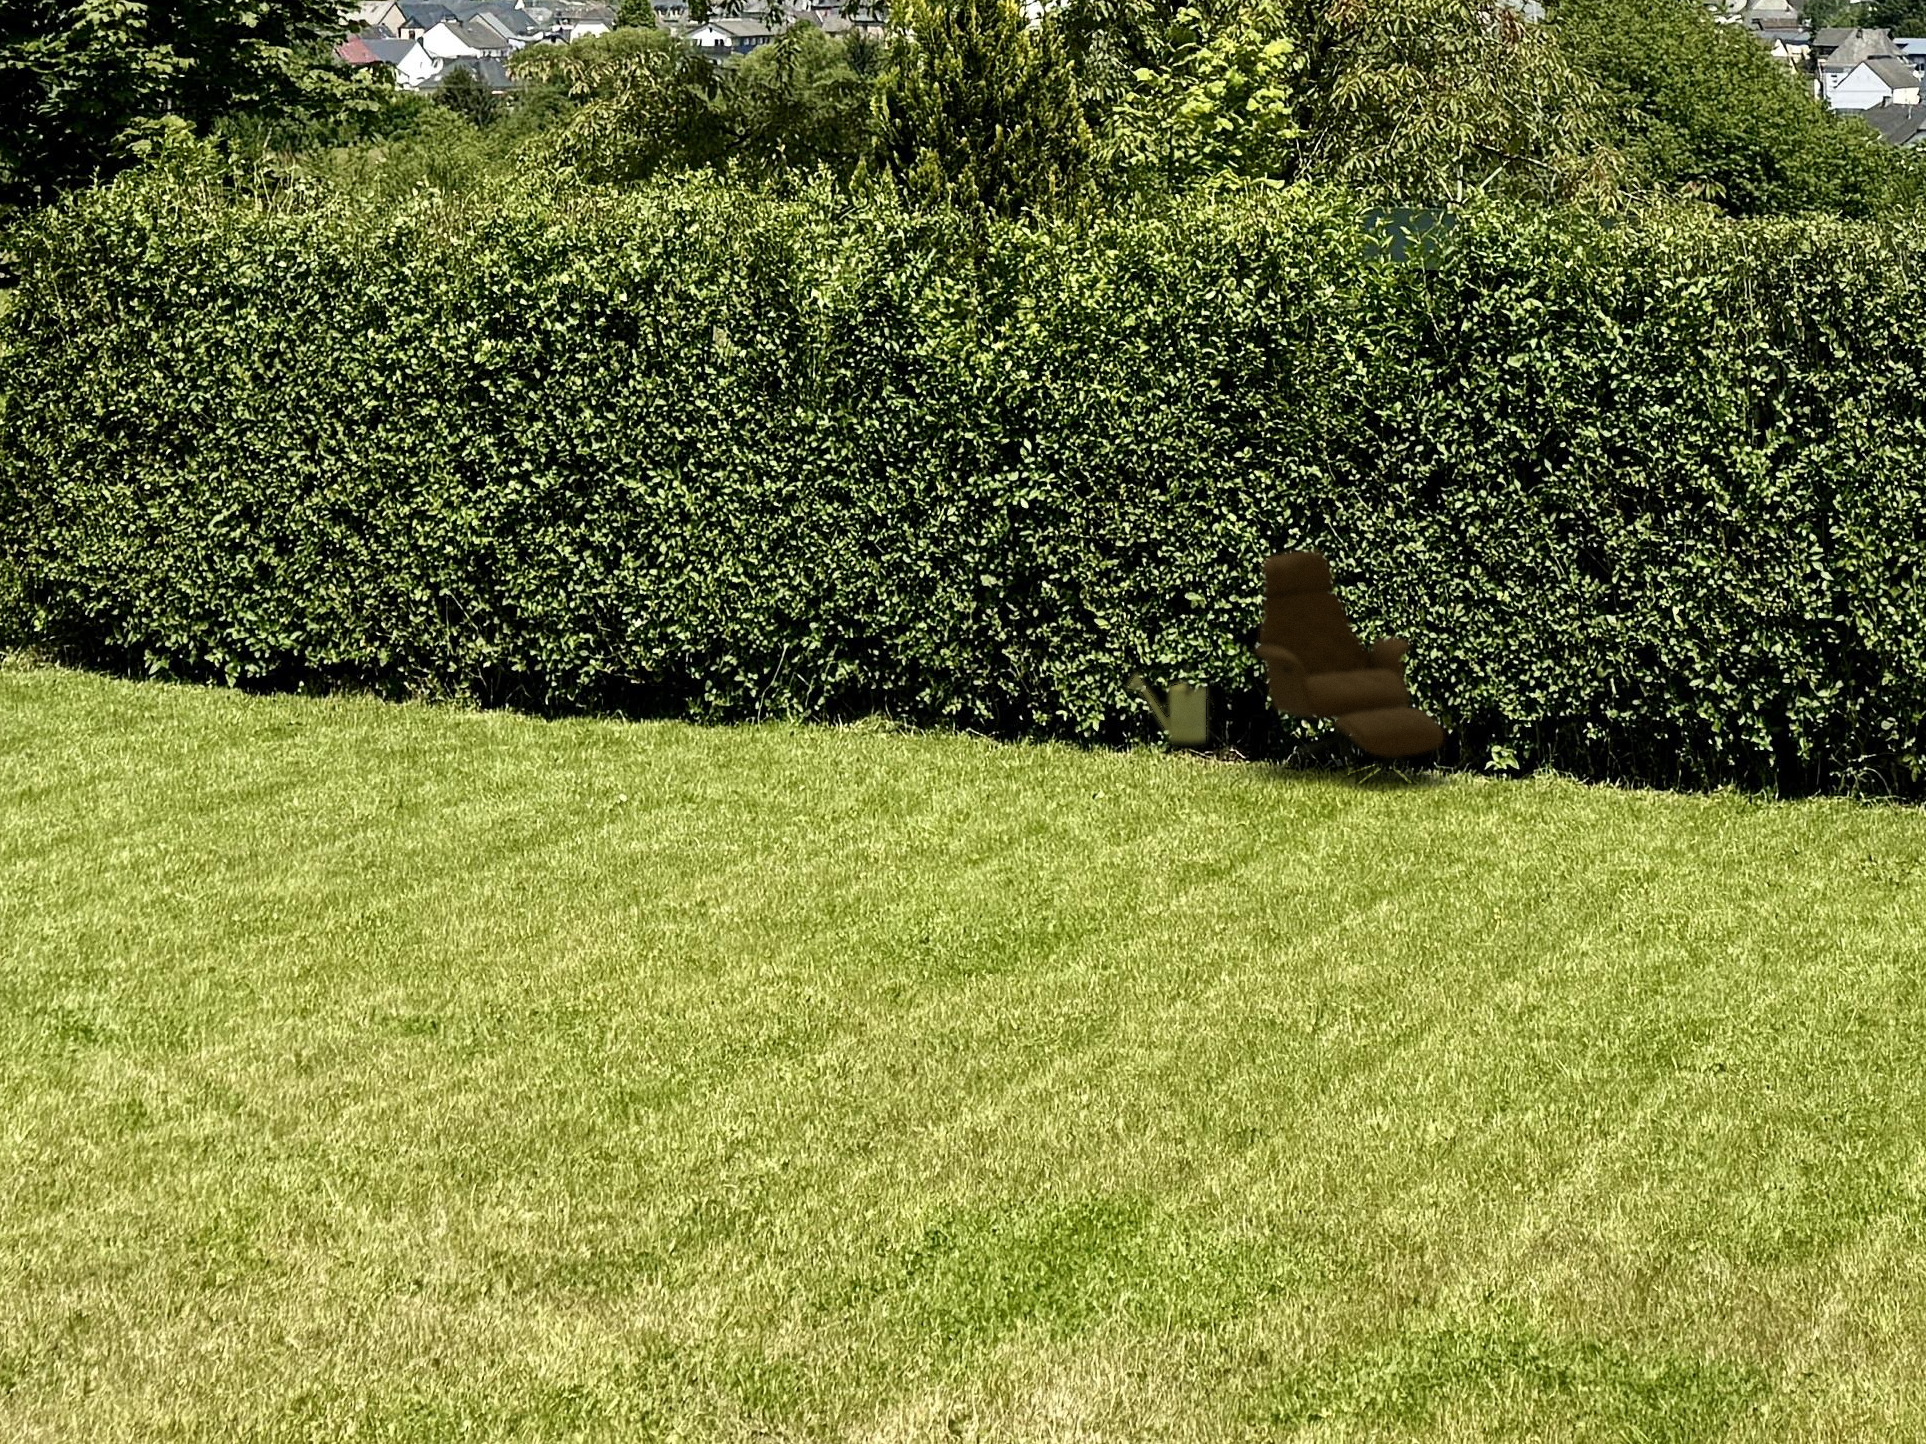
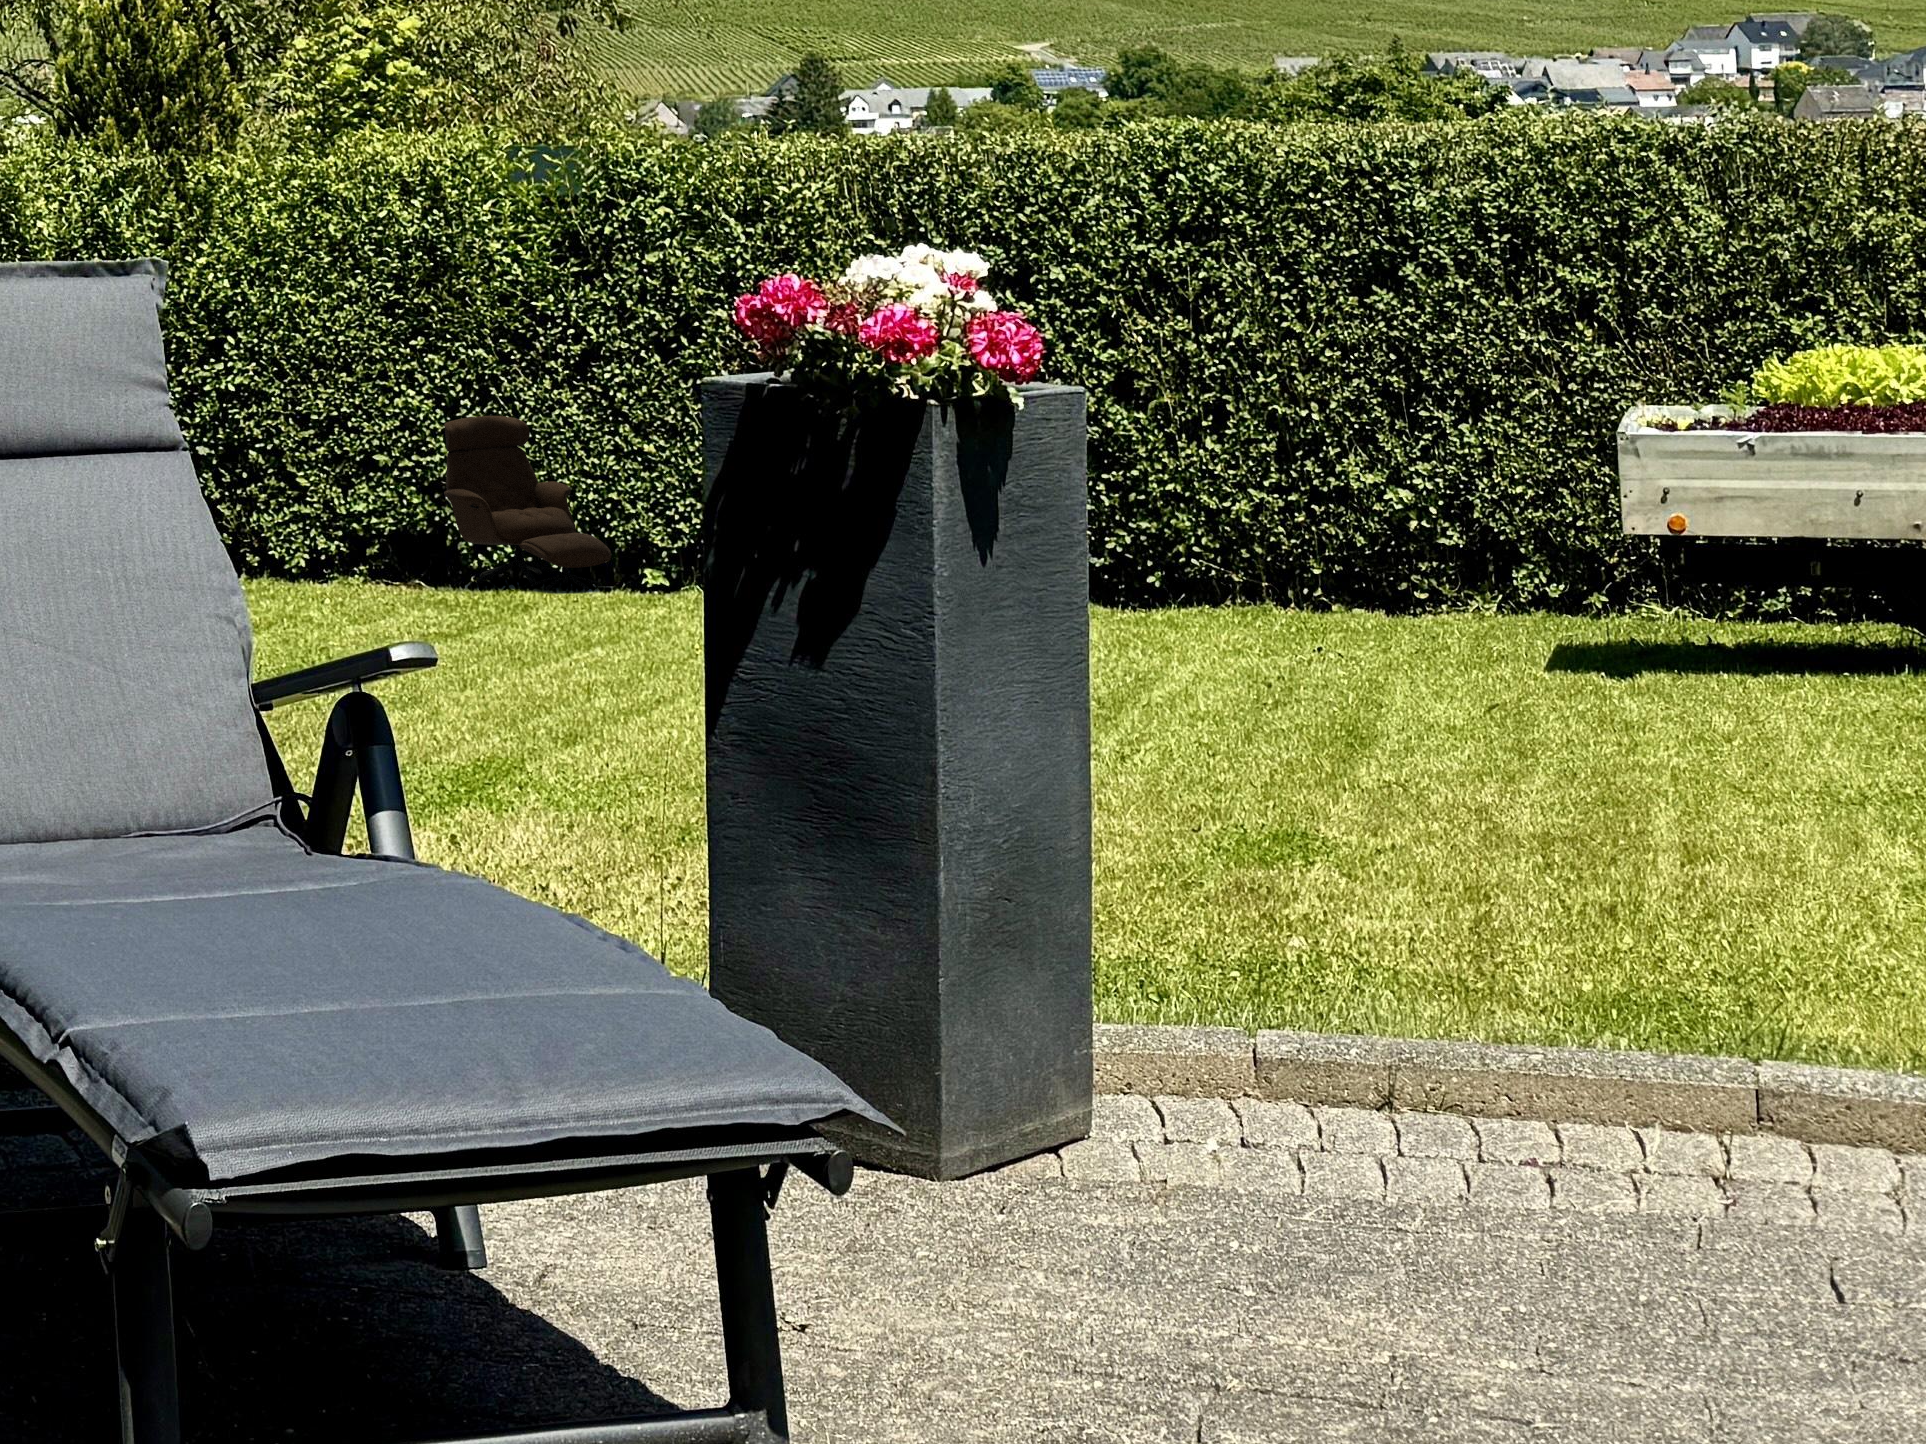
watering can: present [1129,676,1206,746] -> none [331,512,404,575]

